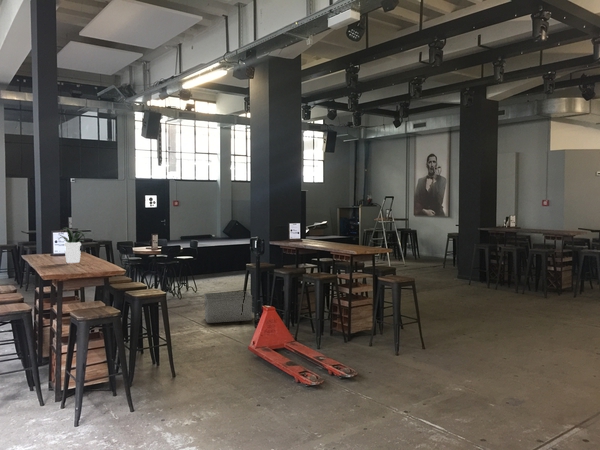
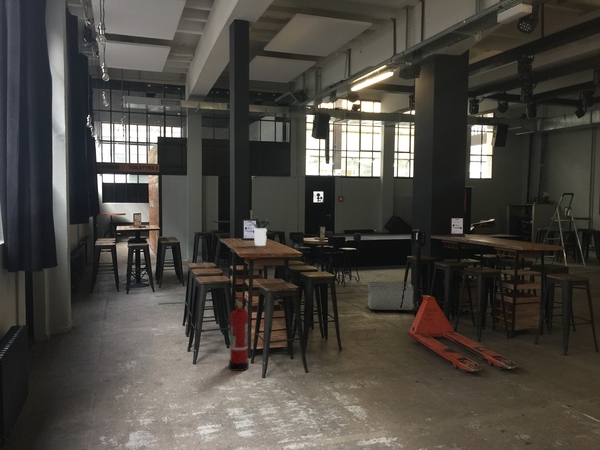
fire extinguisher: none [30,329,57,421] -> present [229,297,249,371]

